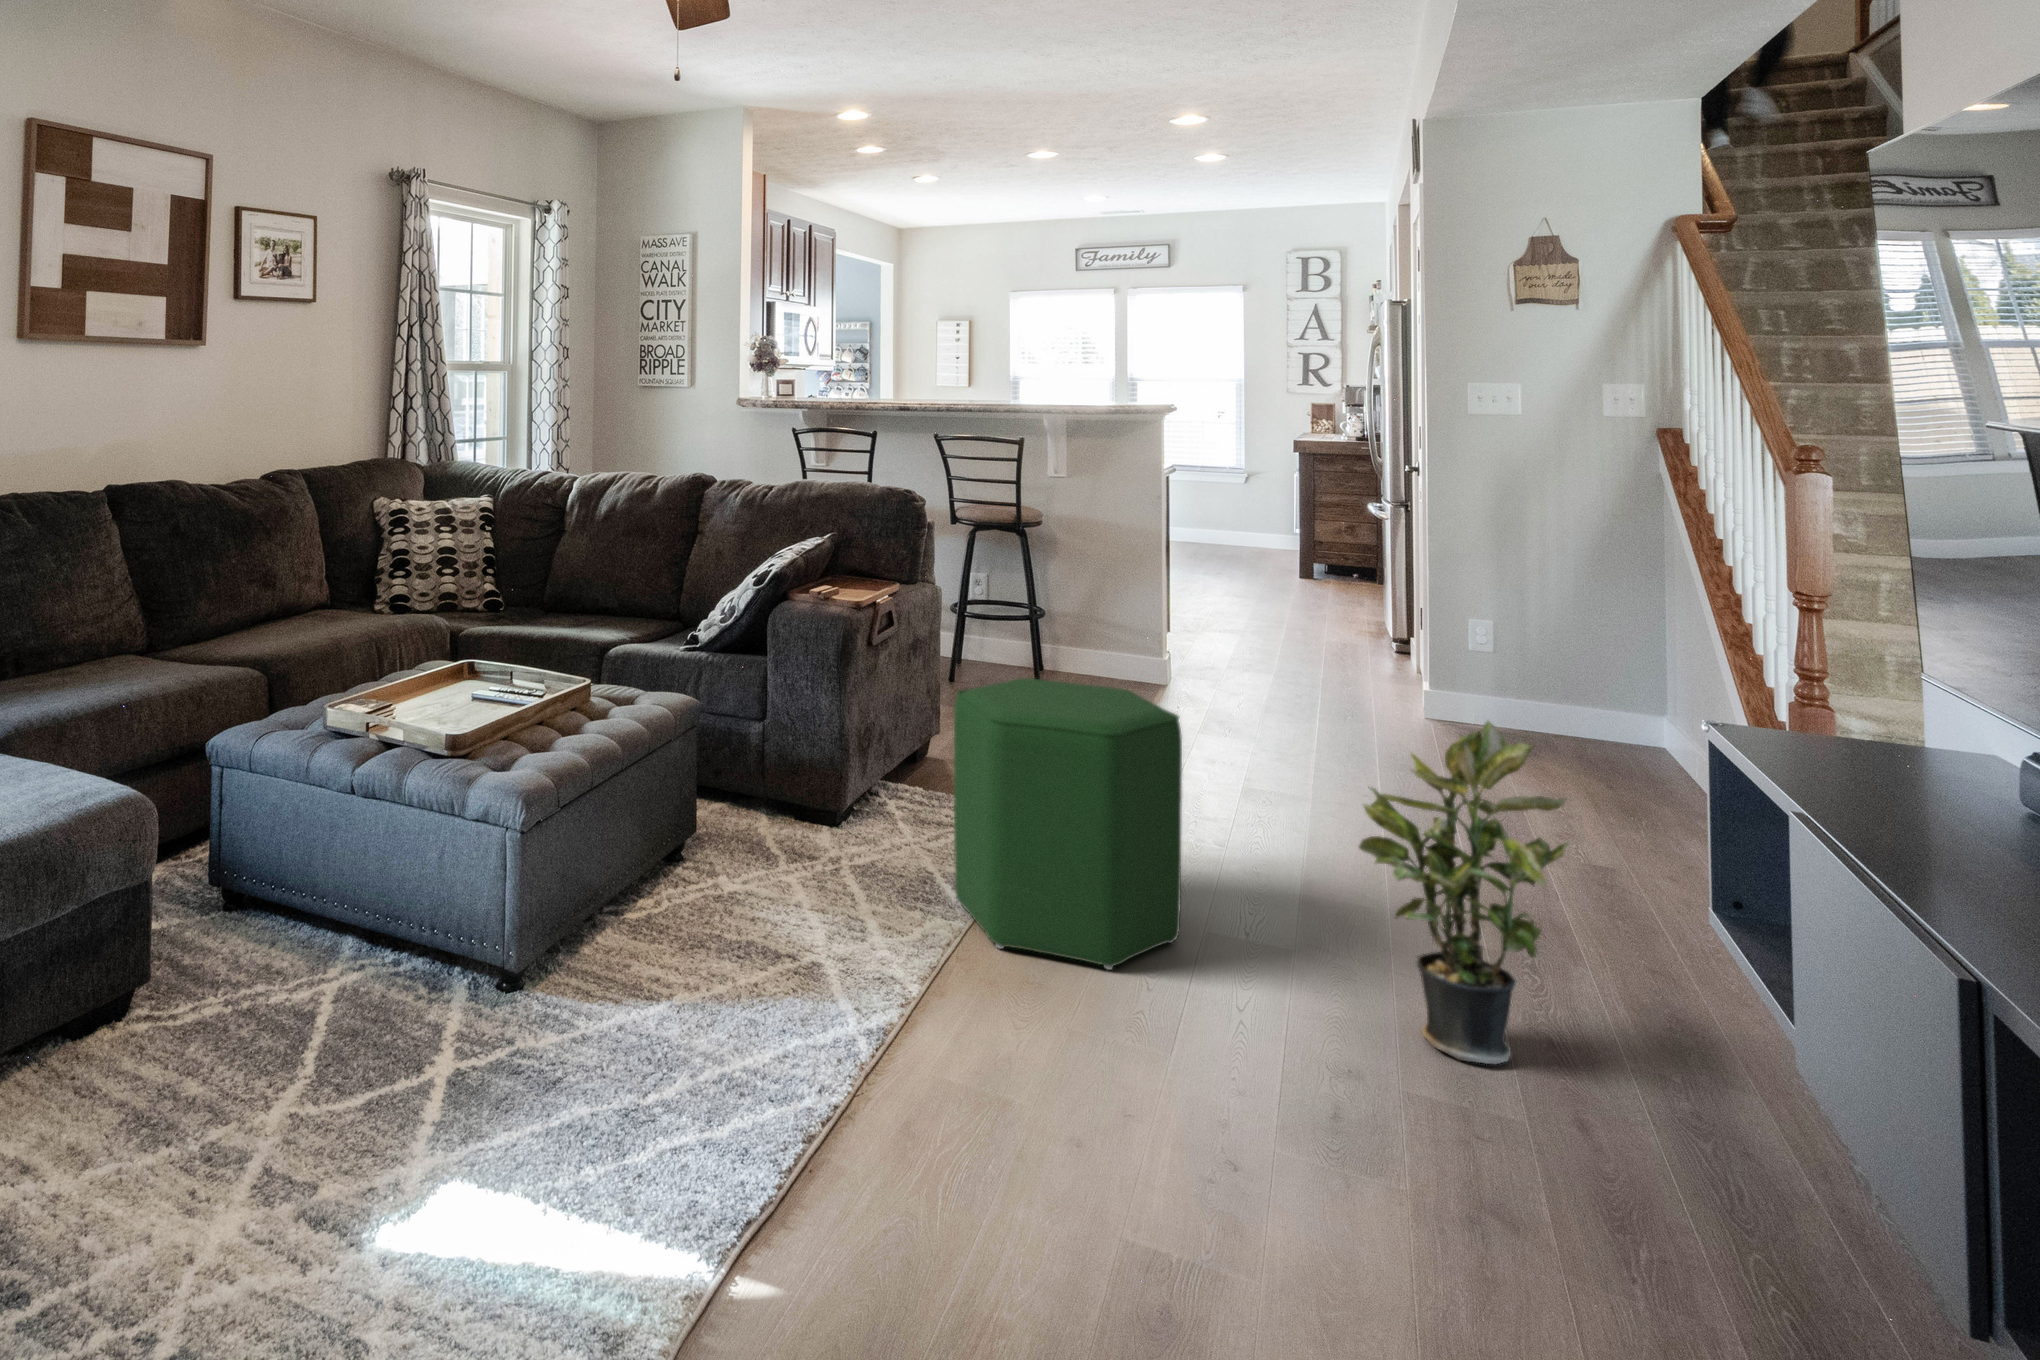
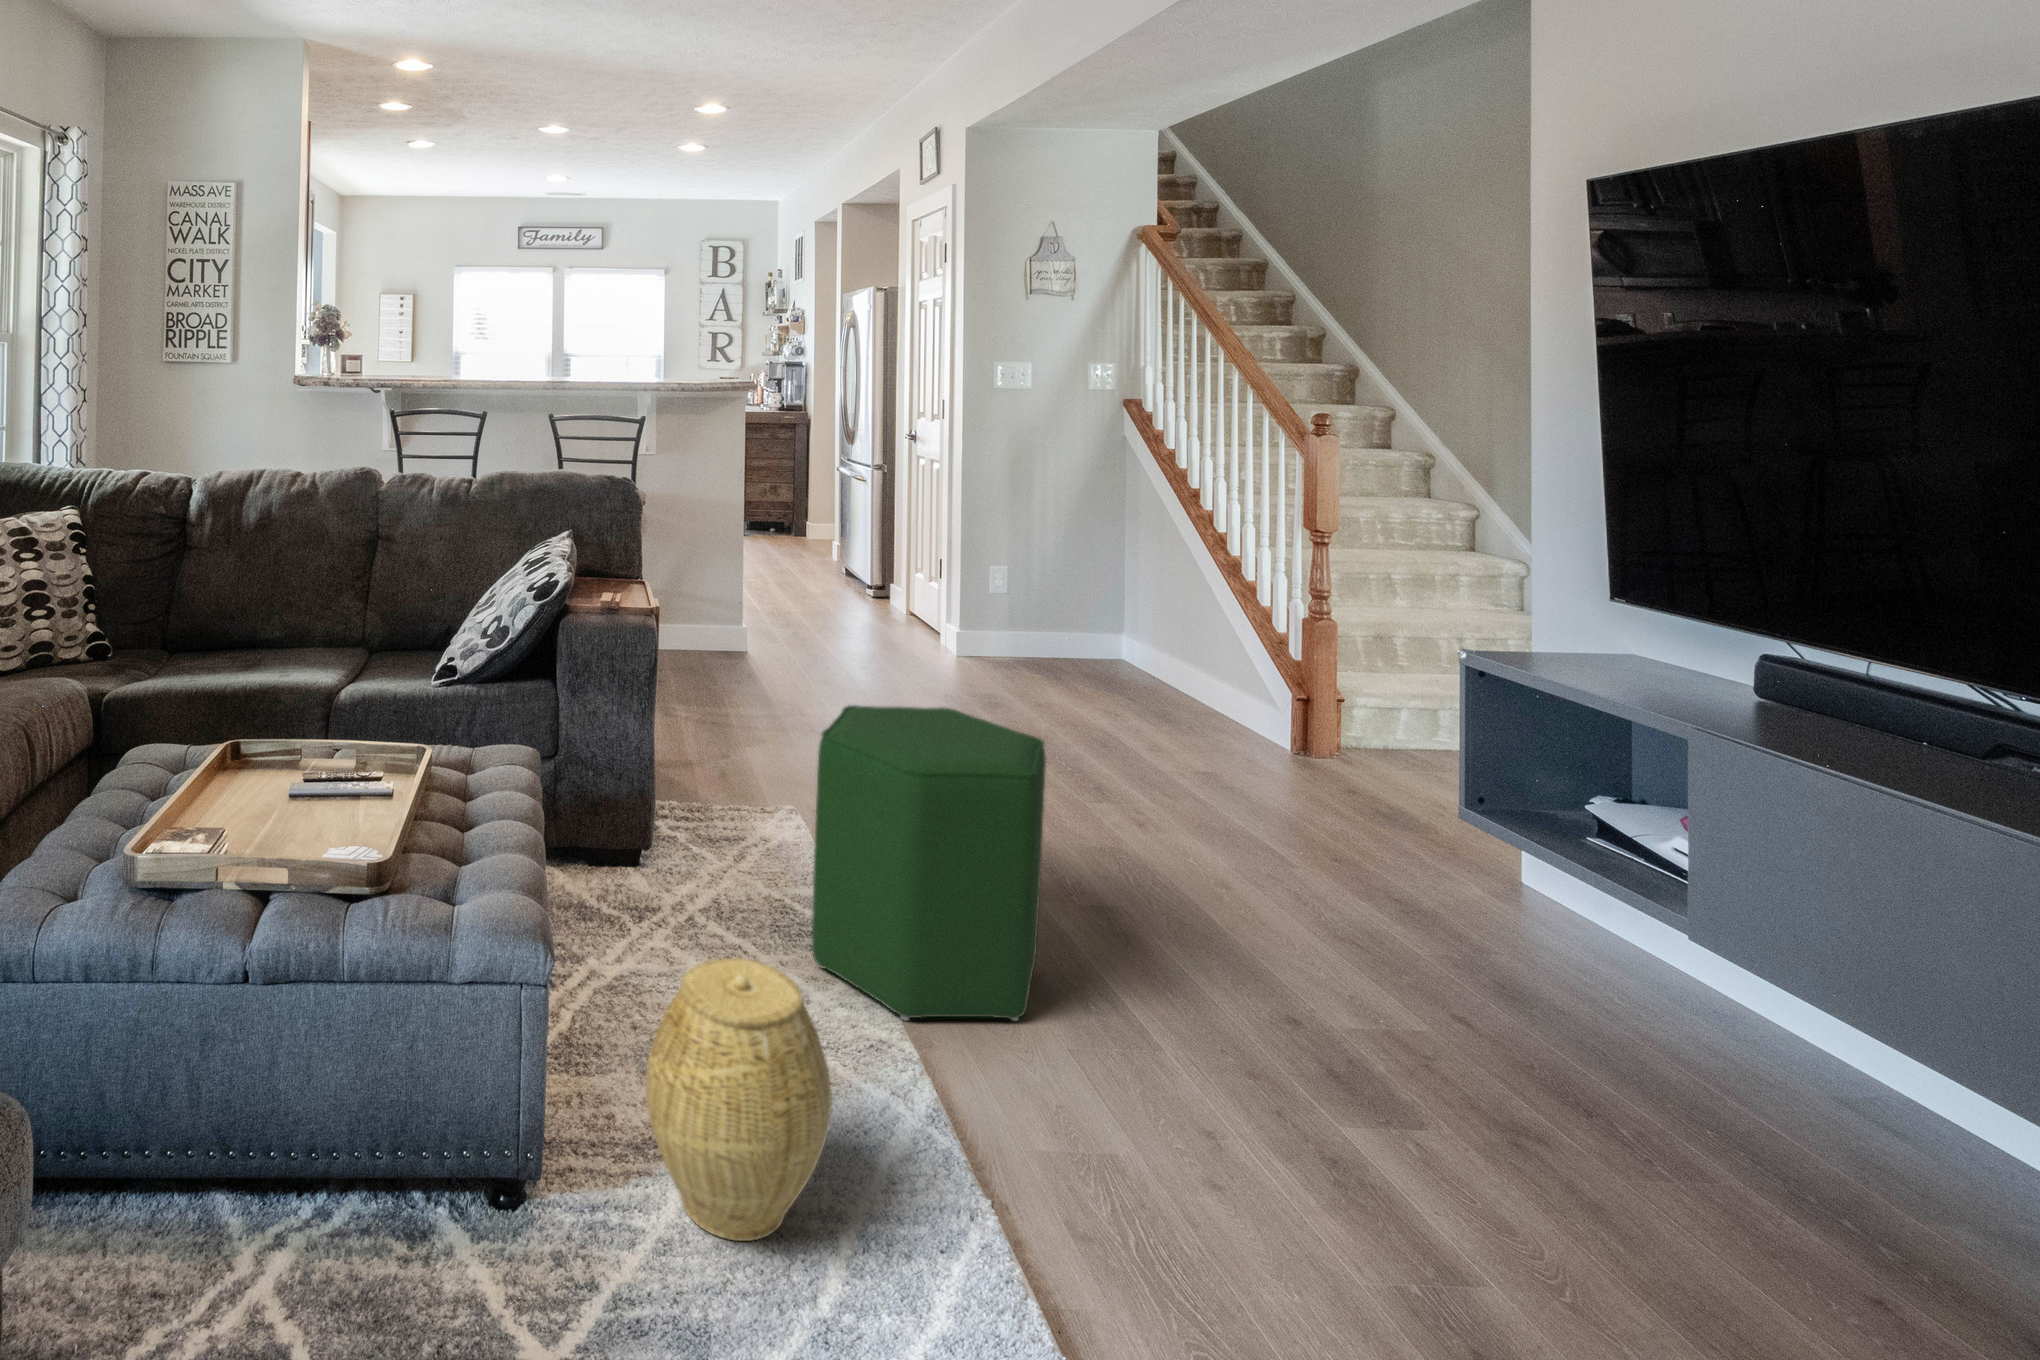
potted plant: present [1359,722,1568,1064] -> none [1237,724,1433,1052]
woven basket: none [654,821,797,1025] -> present [646,958,832,1241]

